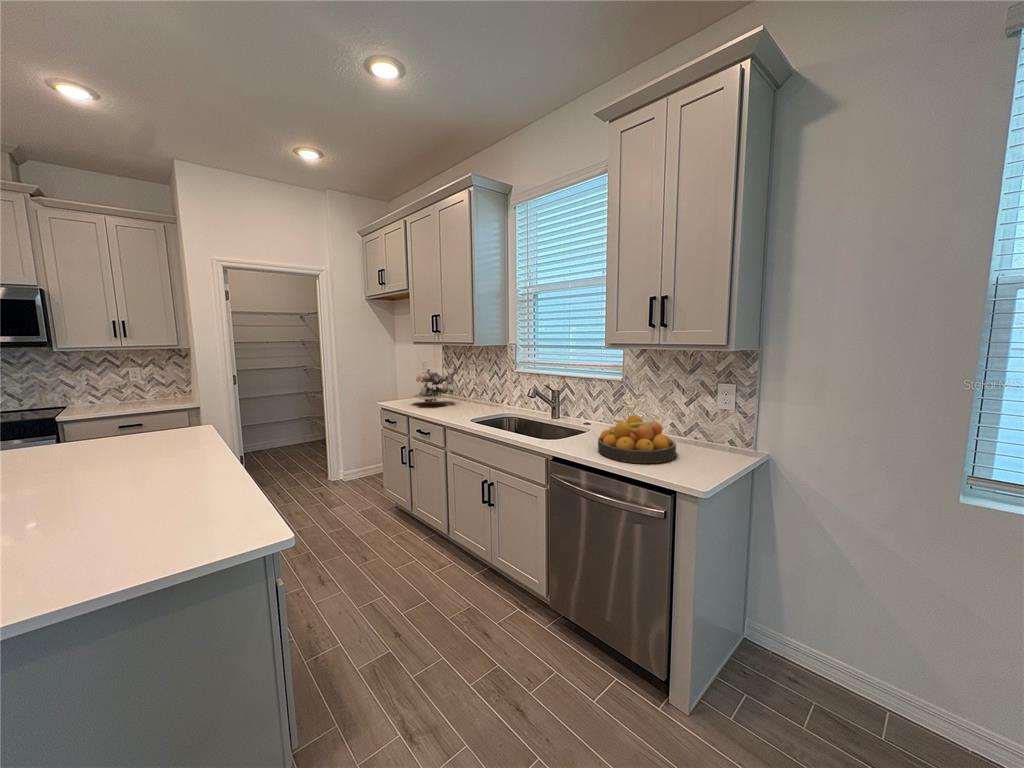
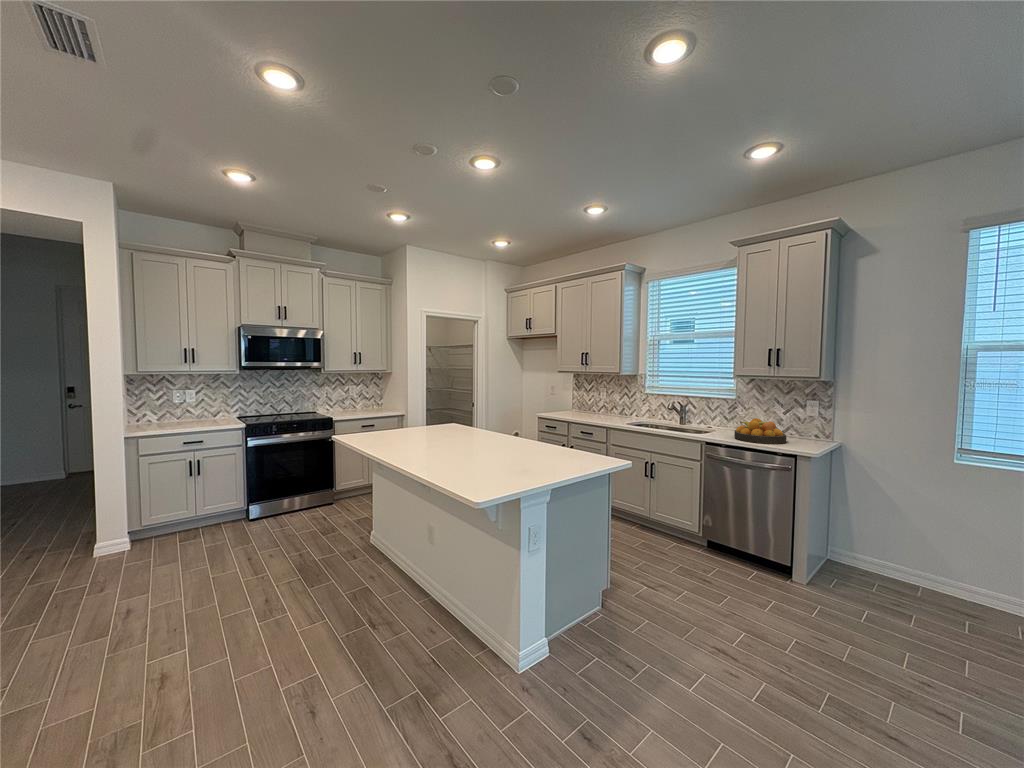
flower arrangement: present [413,368,458,403] -> none [562,390,597,416]

